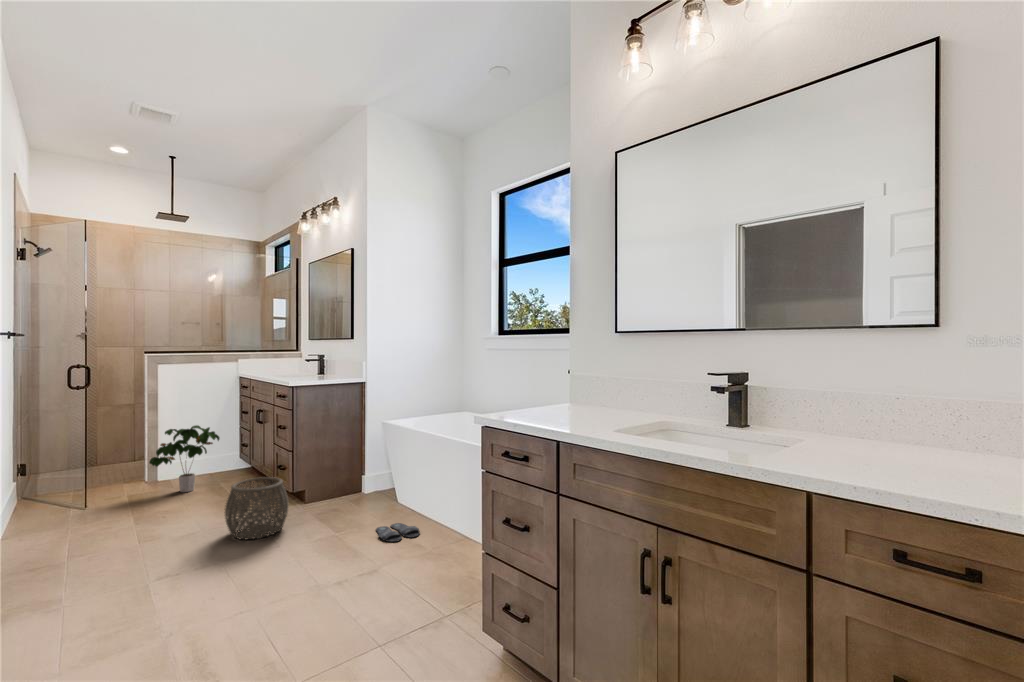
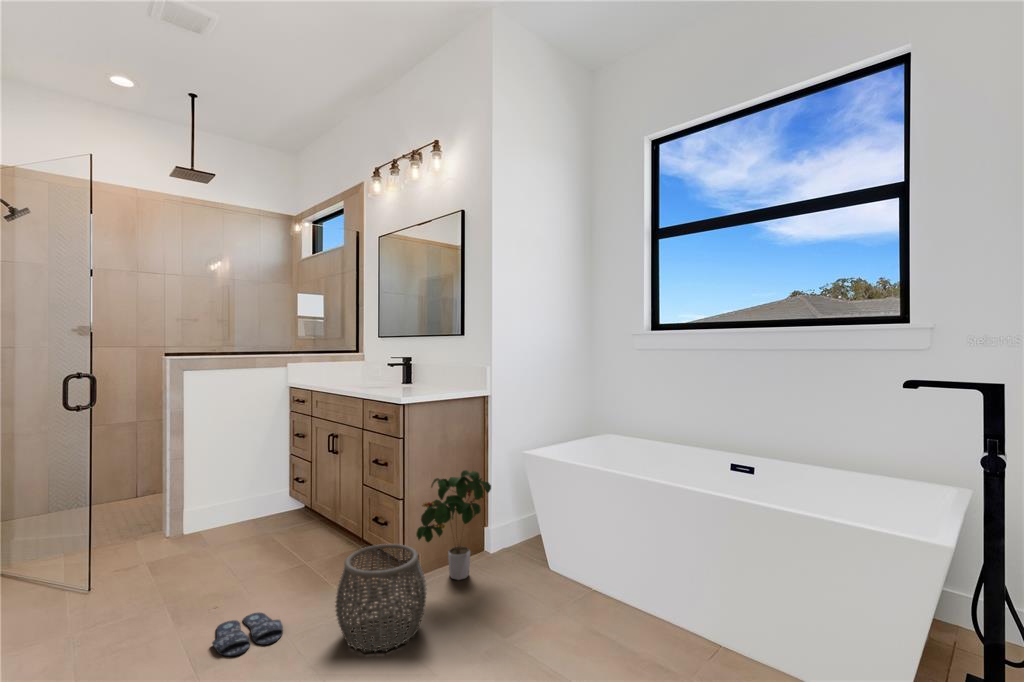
potted plant: present [149,425,220,492] -> present [416,470,491,580]
slippers: present [376,523,420,542] -> present [212,612,283,656]

